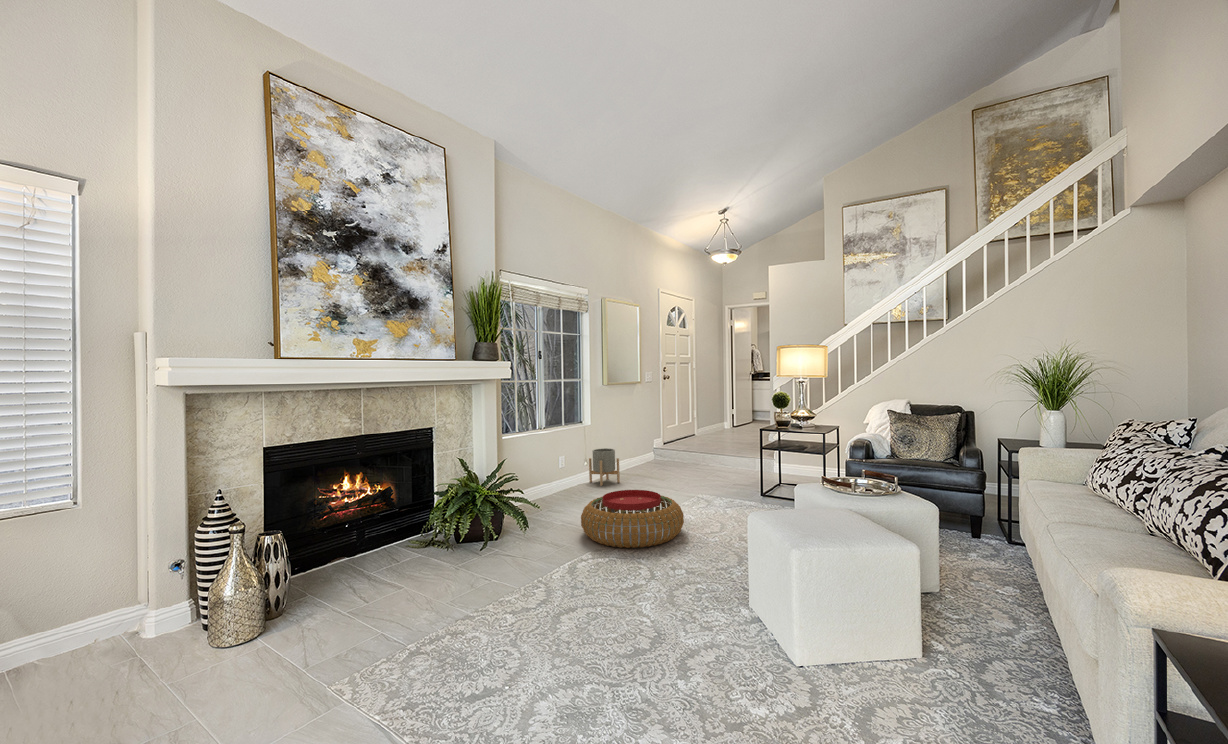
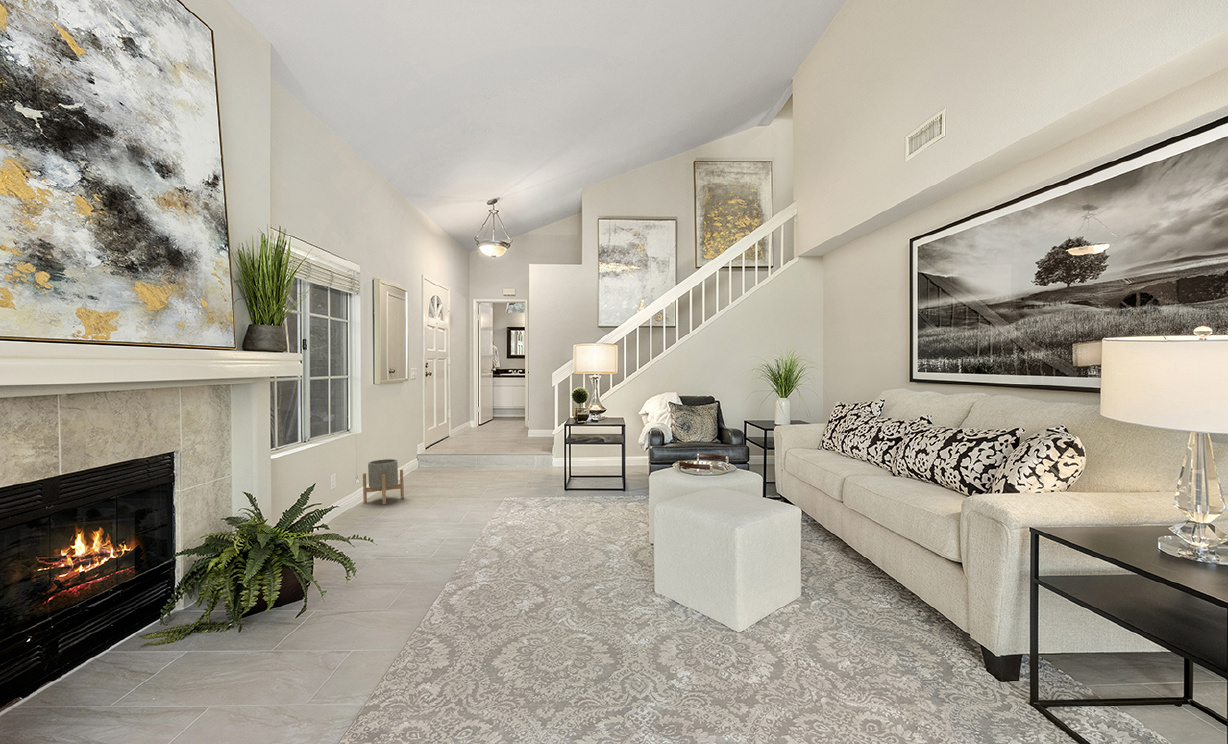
pouf: present [581,490,684,548] -> none [420,499,540,569]

